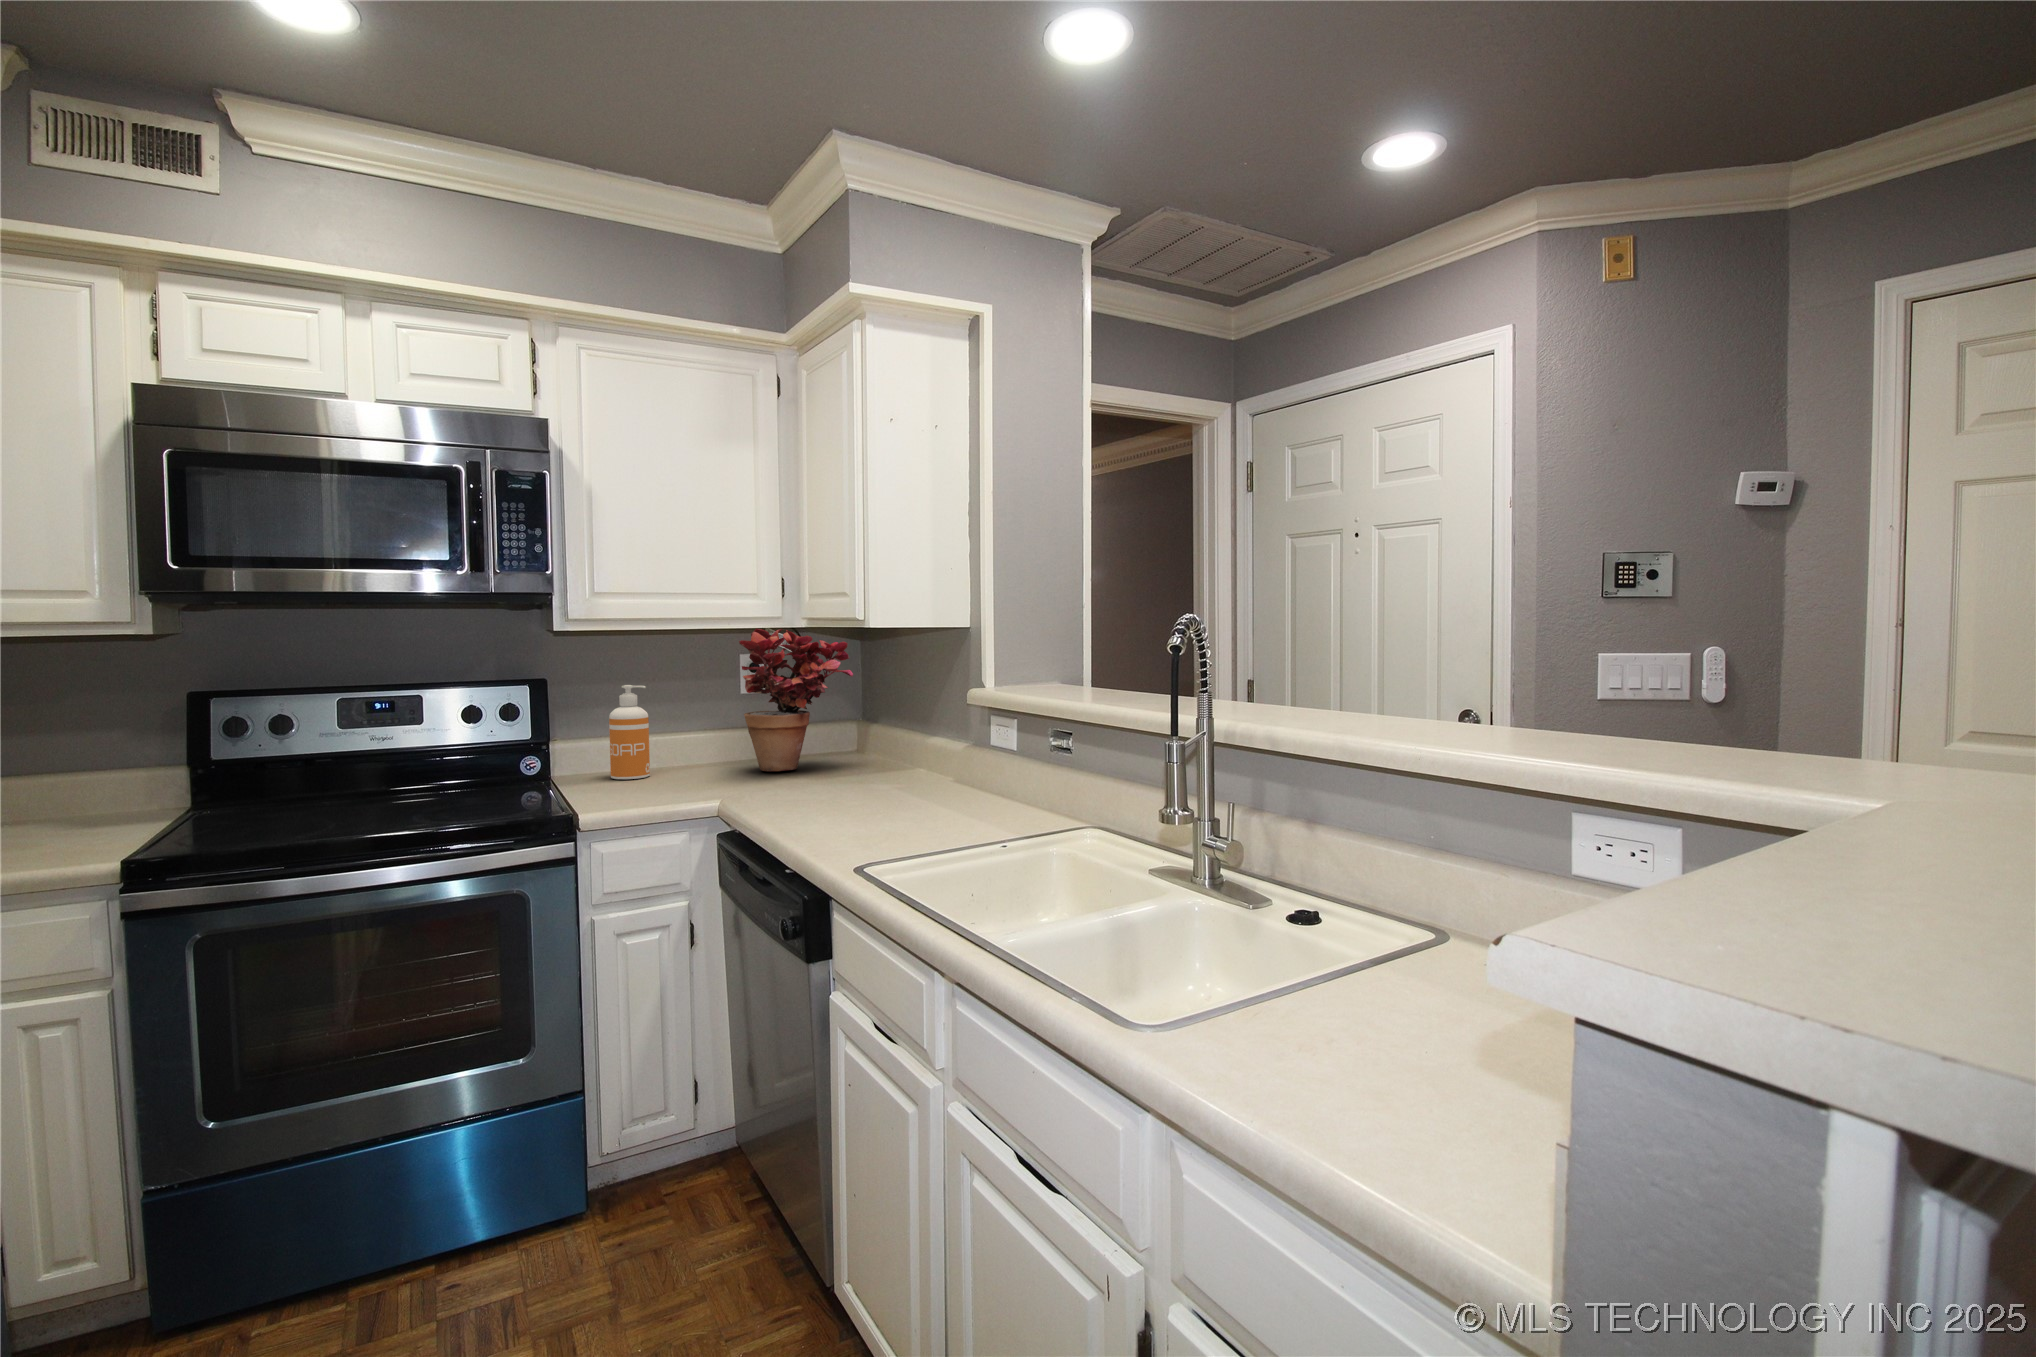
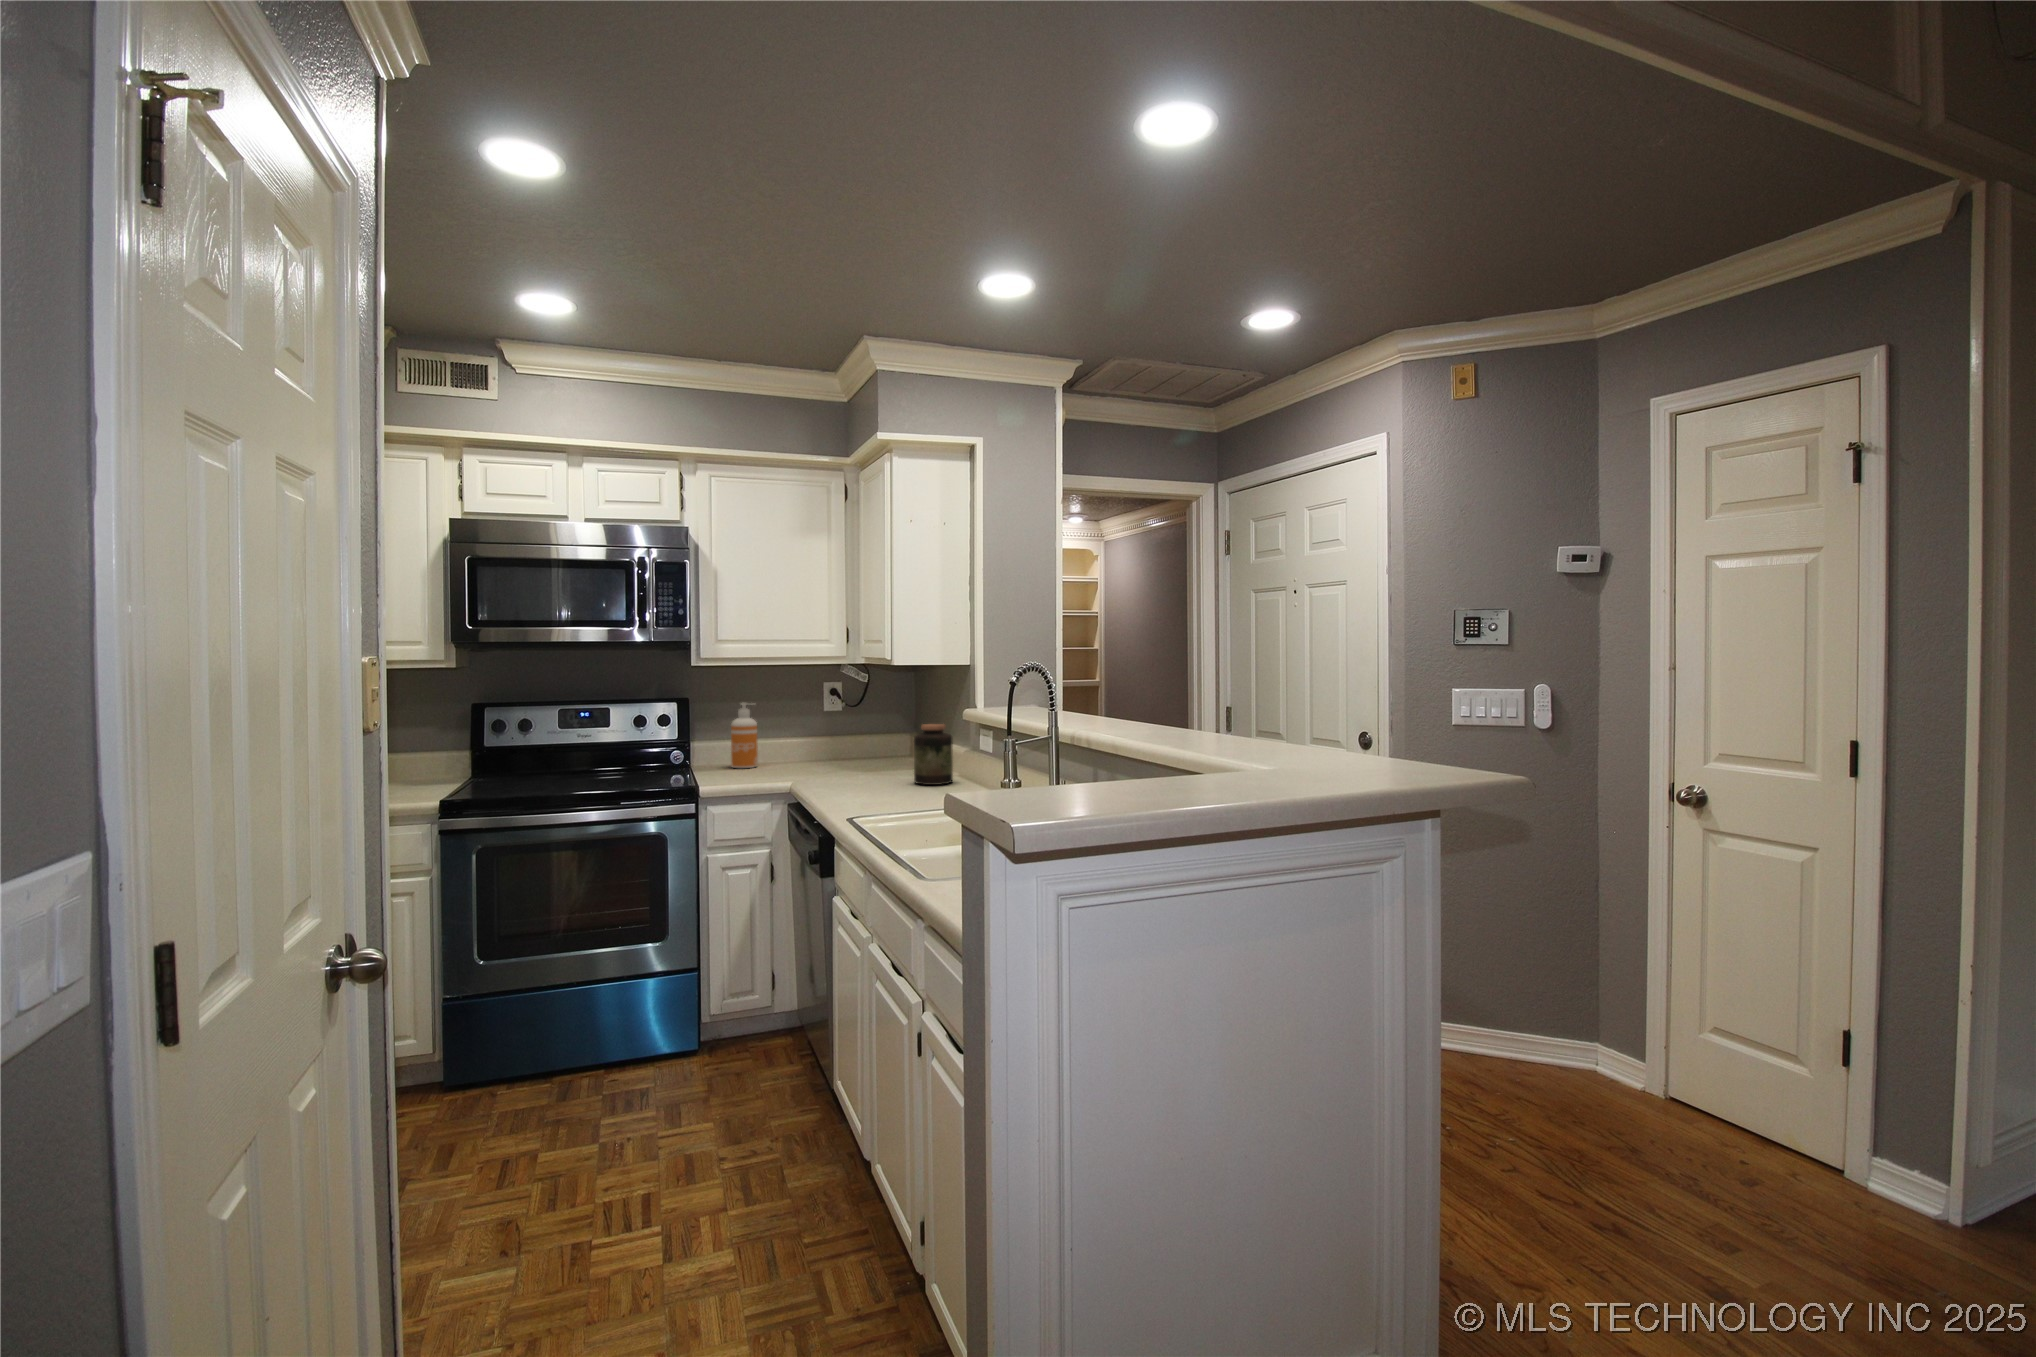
potted plant: present [739,629,853,771] -> none [815,664,900,765]
jar: none [901,711,955,799] -> present [914,724,953,785]

